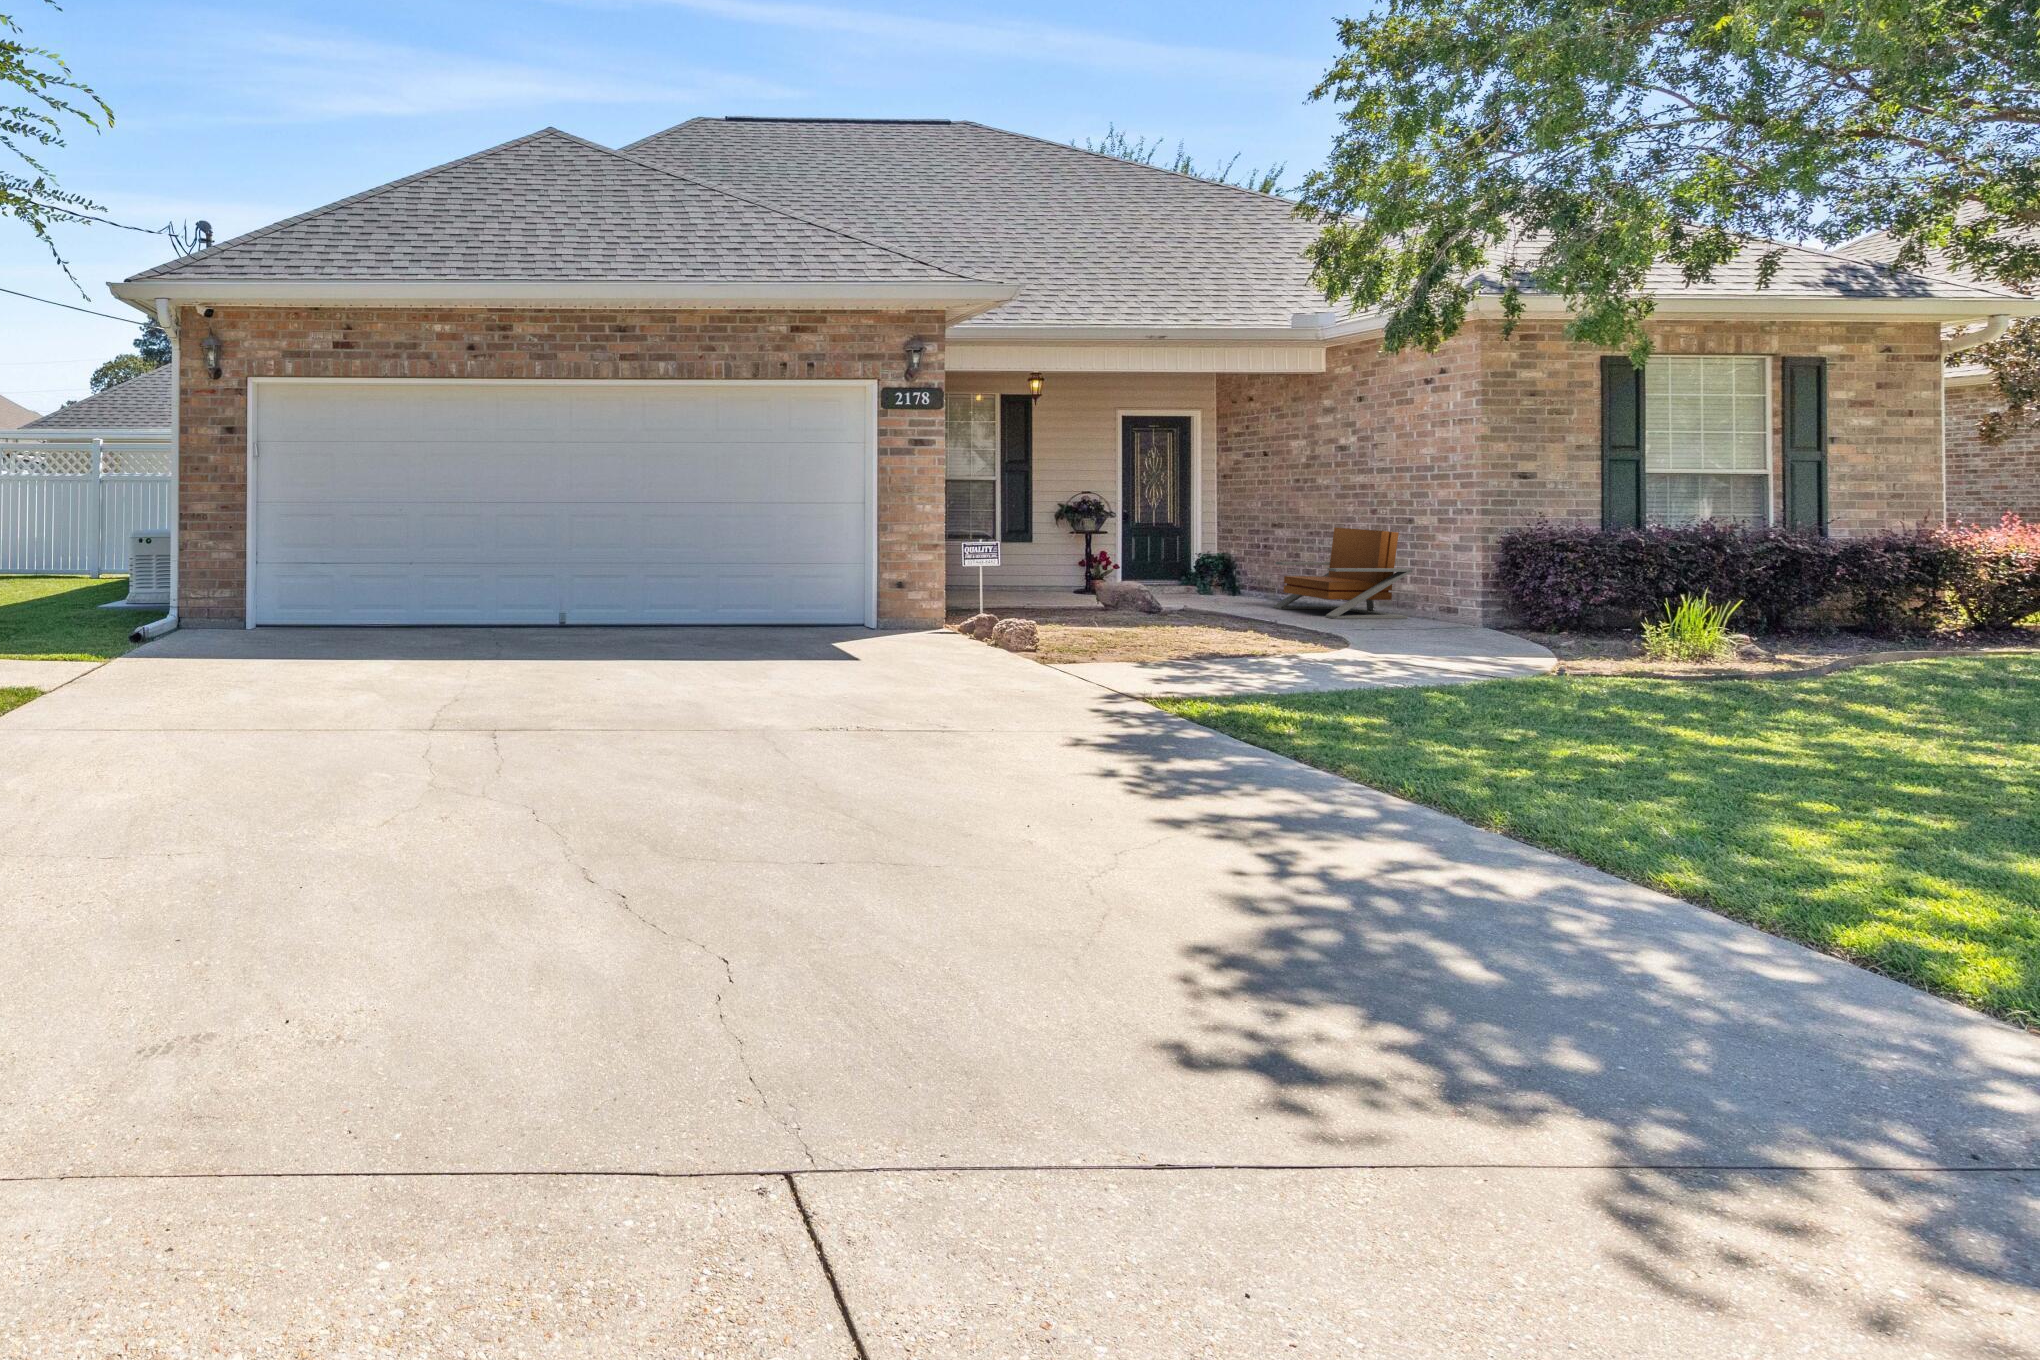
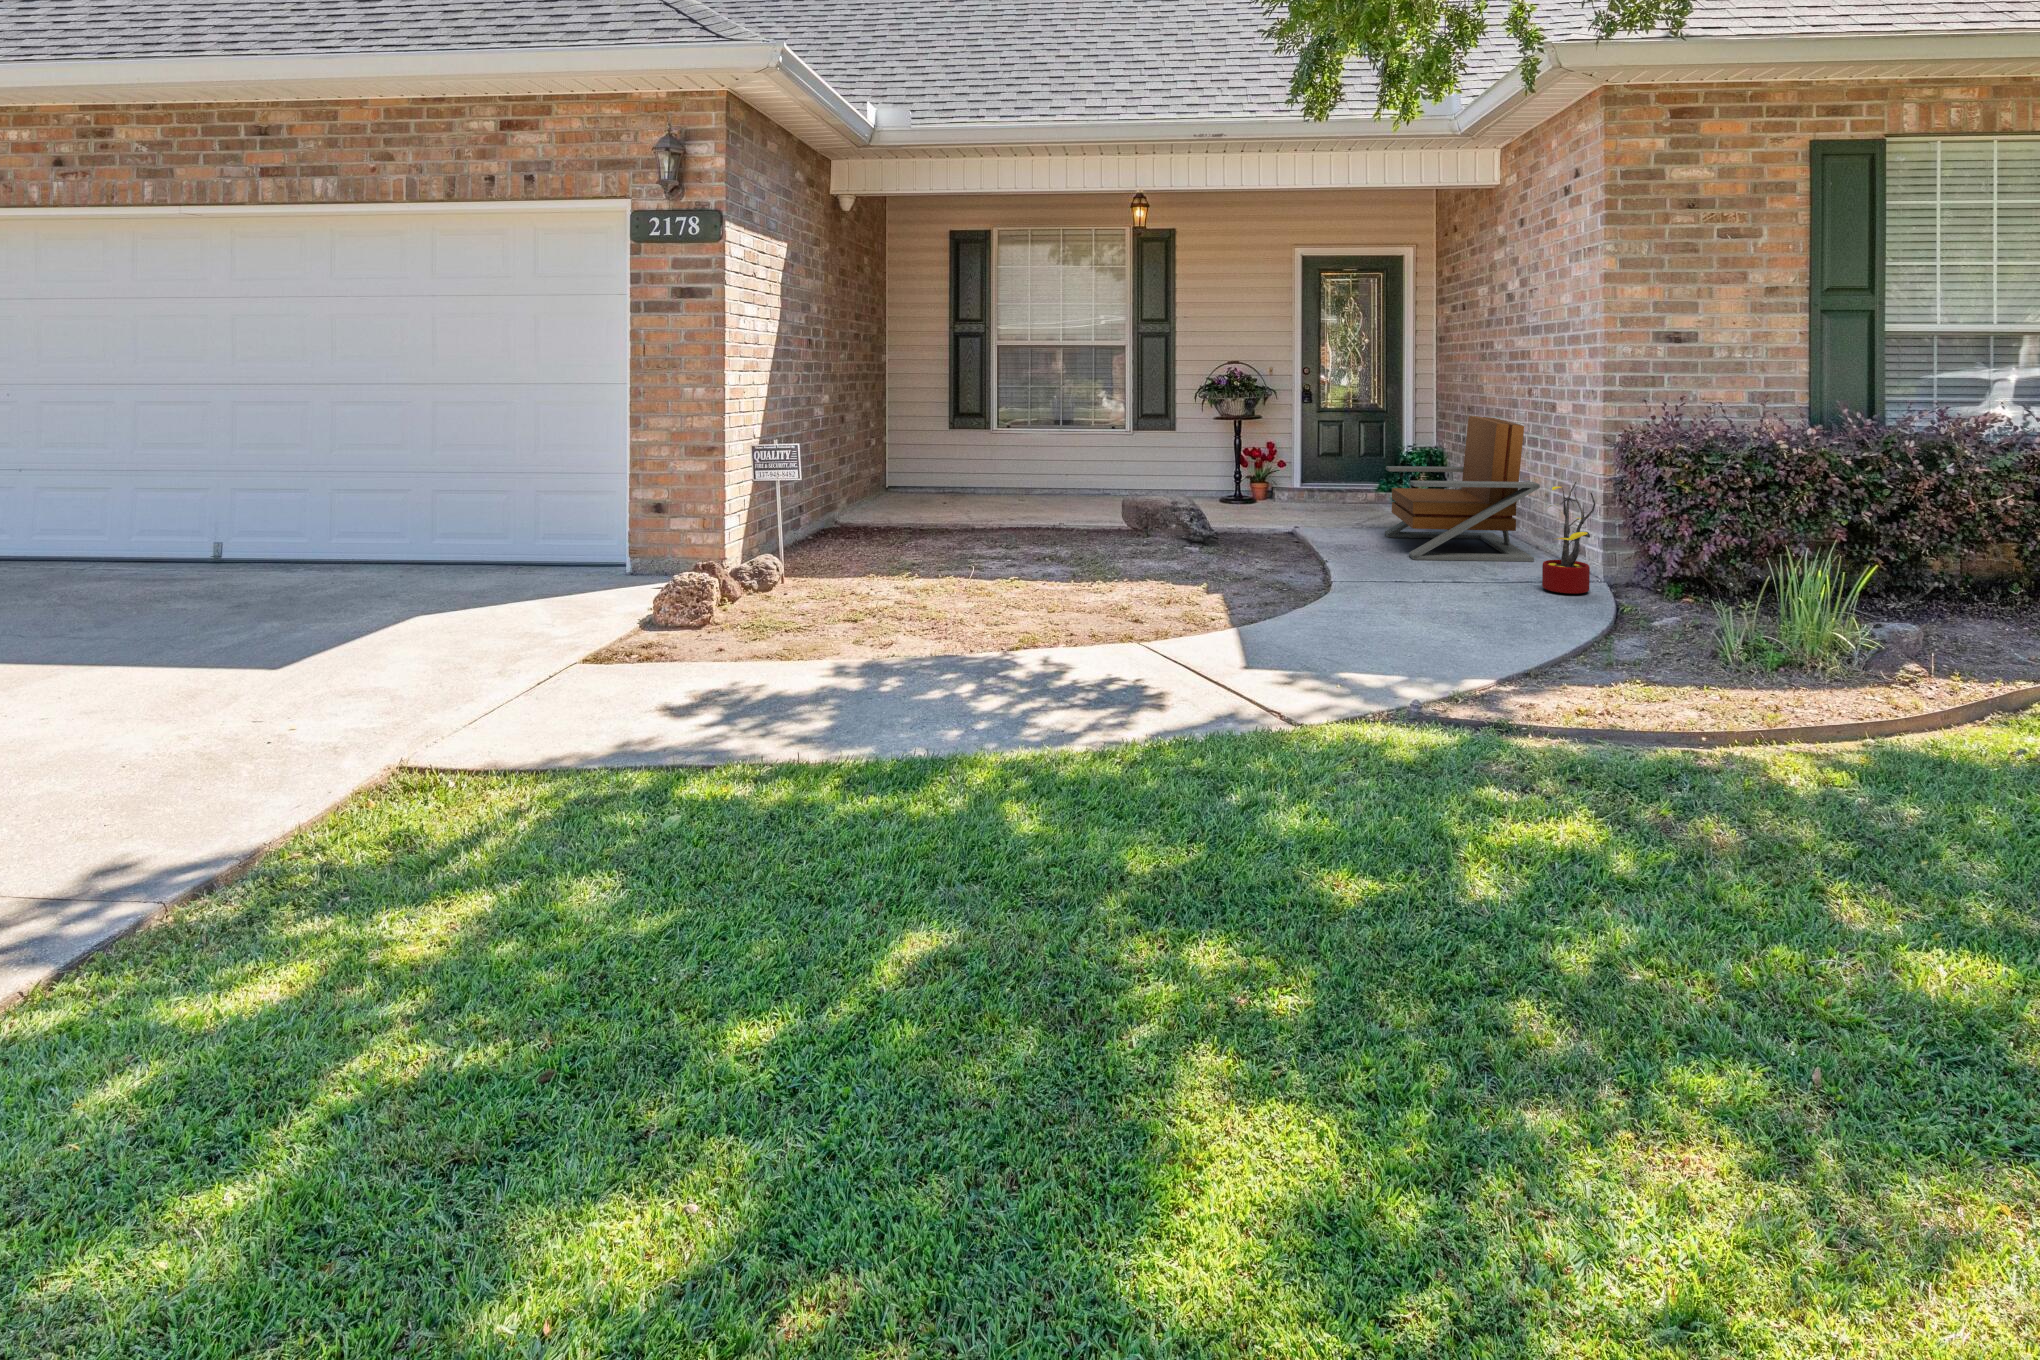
decorative plant: none [1451,565,1501,631] -> present [1542,482,1595,594]

